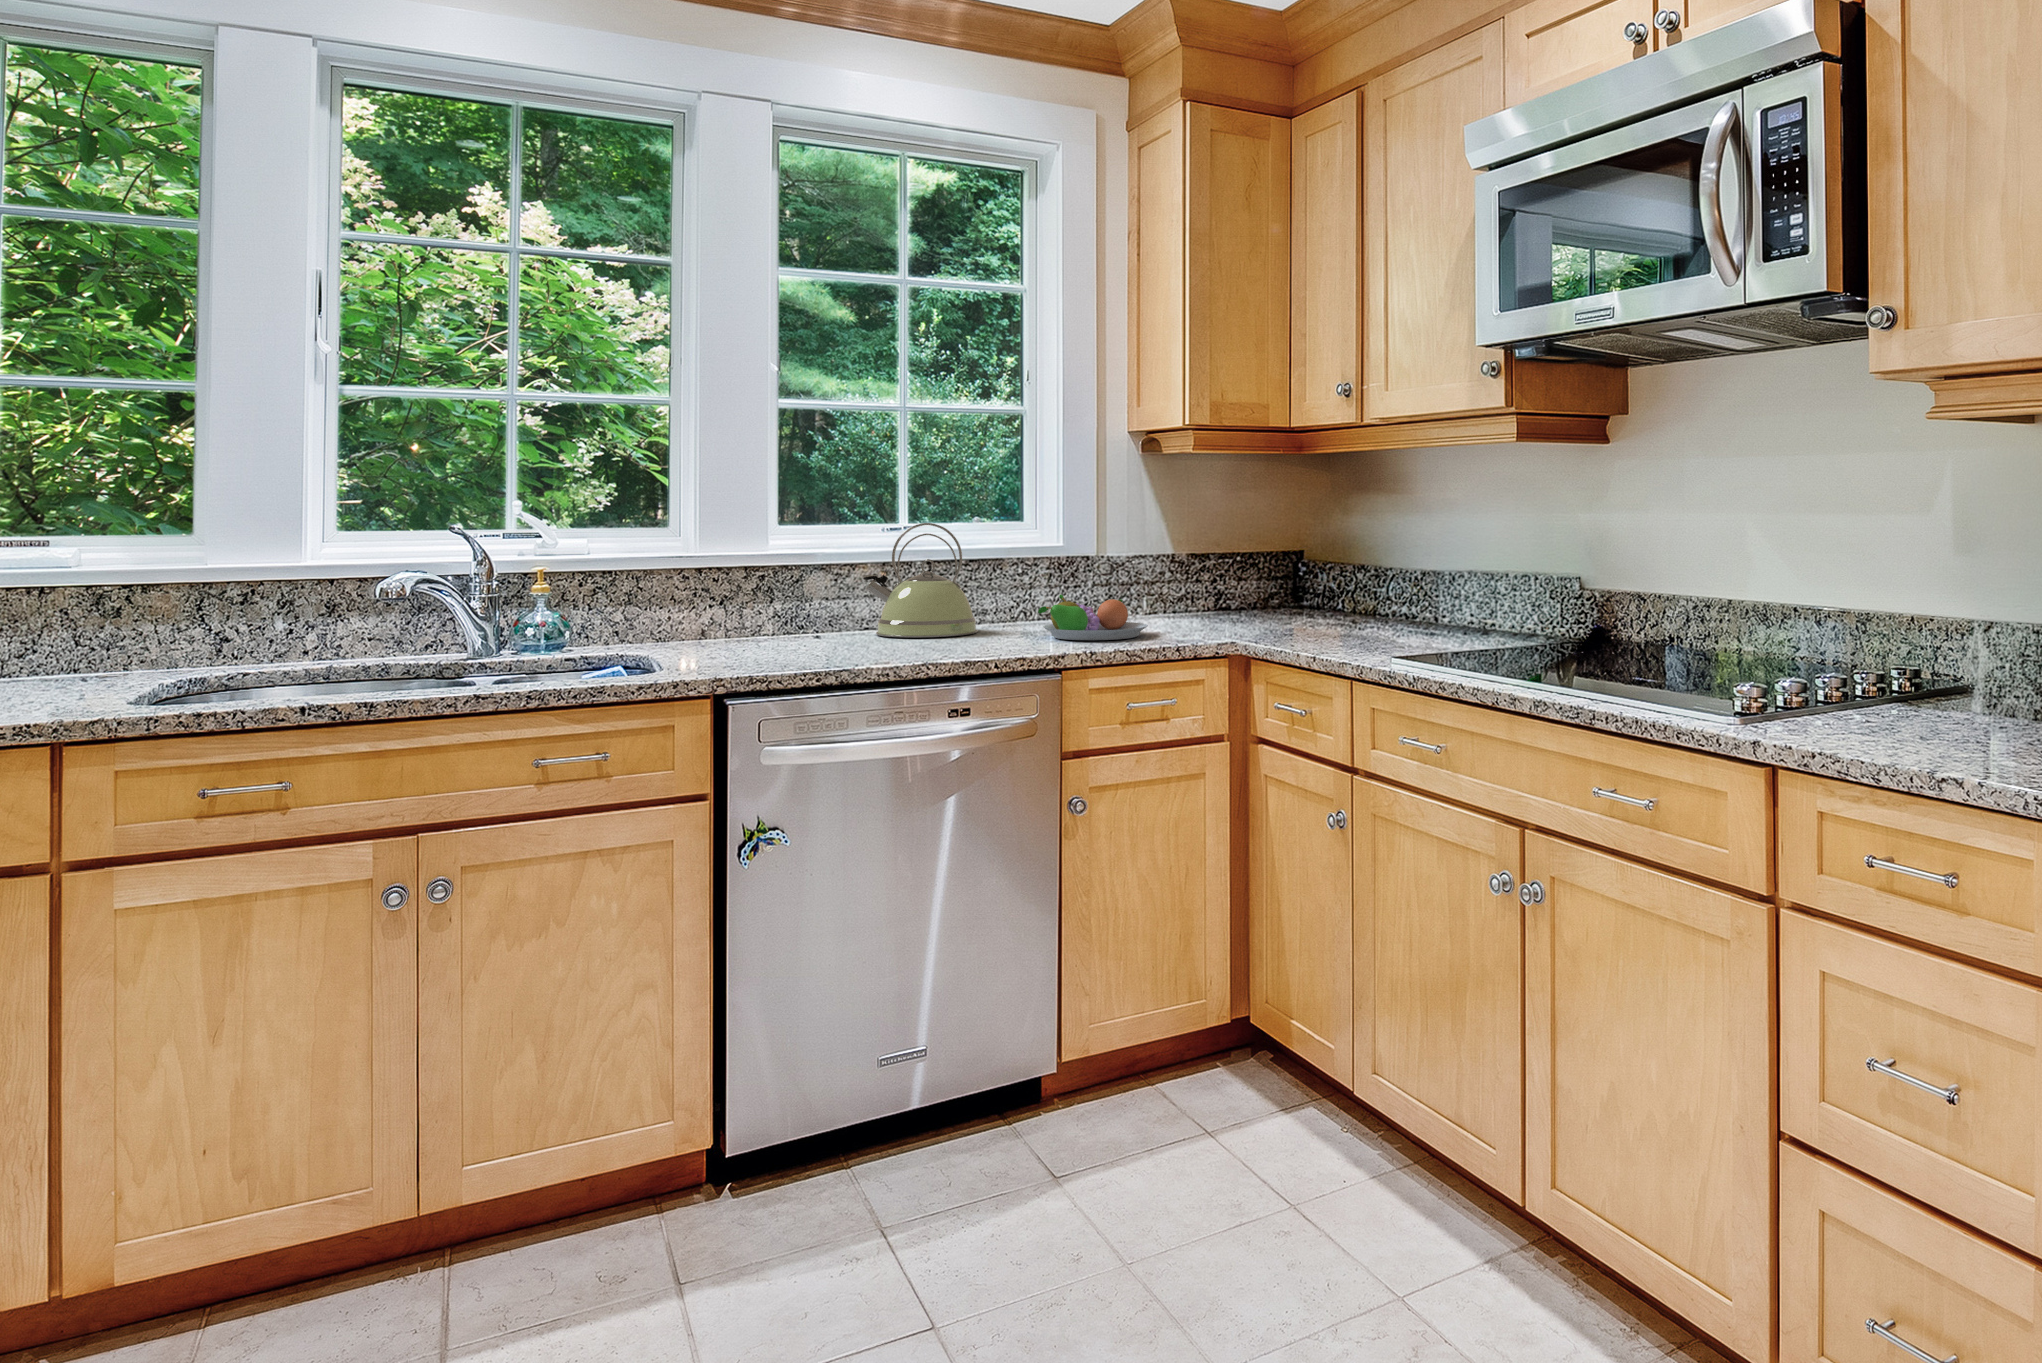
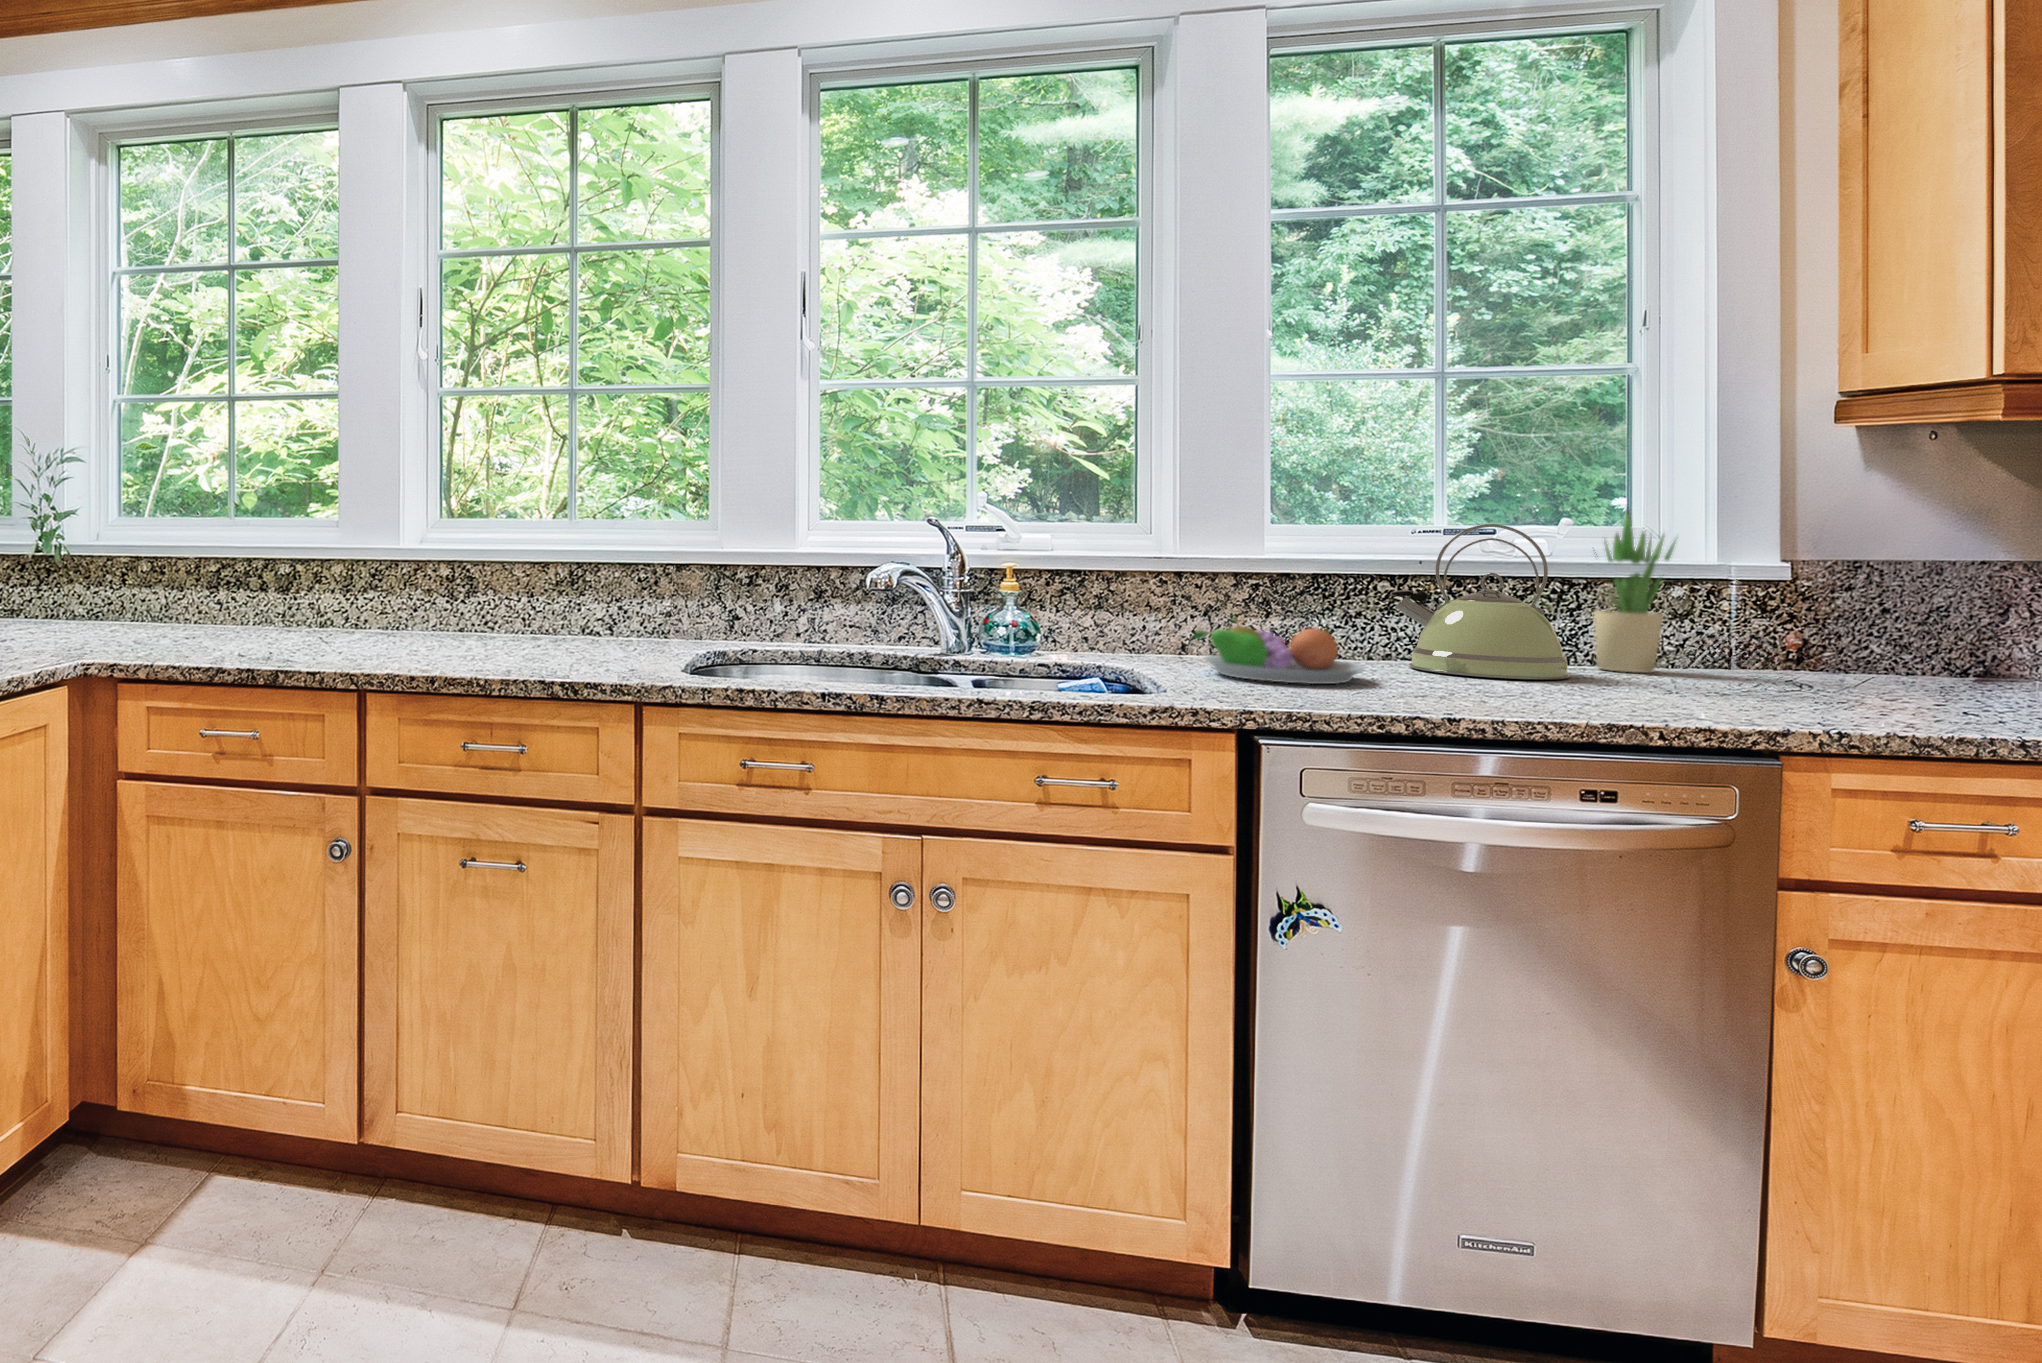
potted plant: none [998,508,1046,625] -> present [1593,510,1675,673]
fruit bowl: present [1038,595,1148,640] -> present [1193,618,1365,684]

